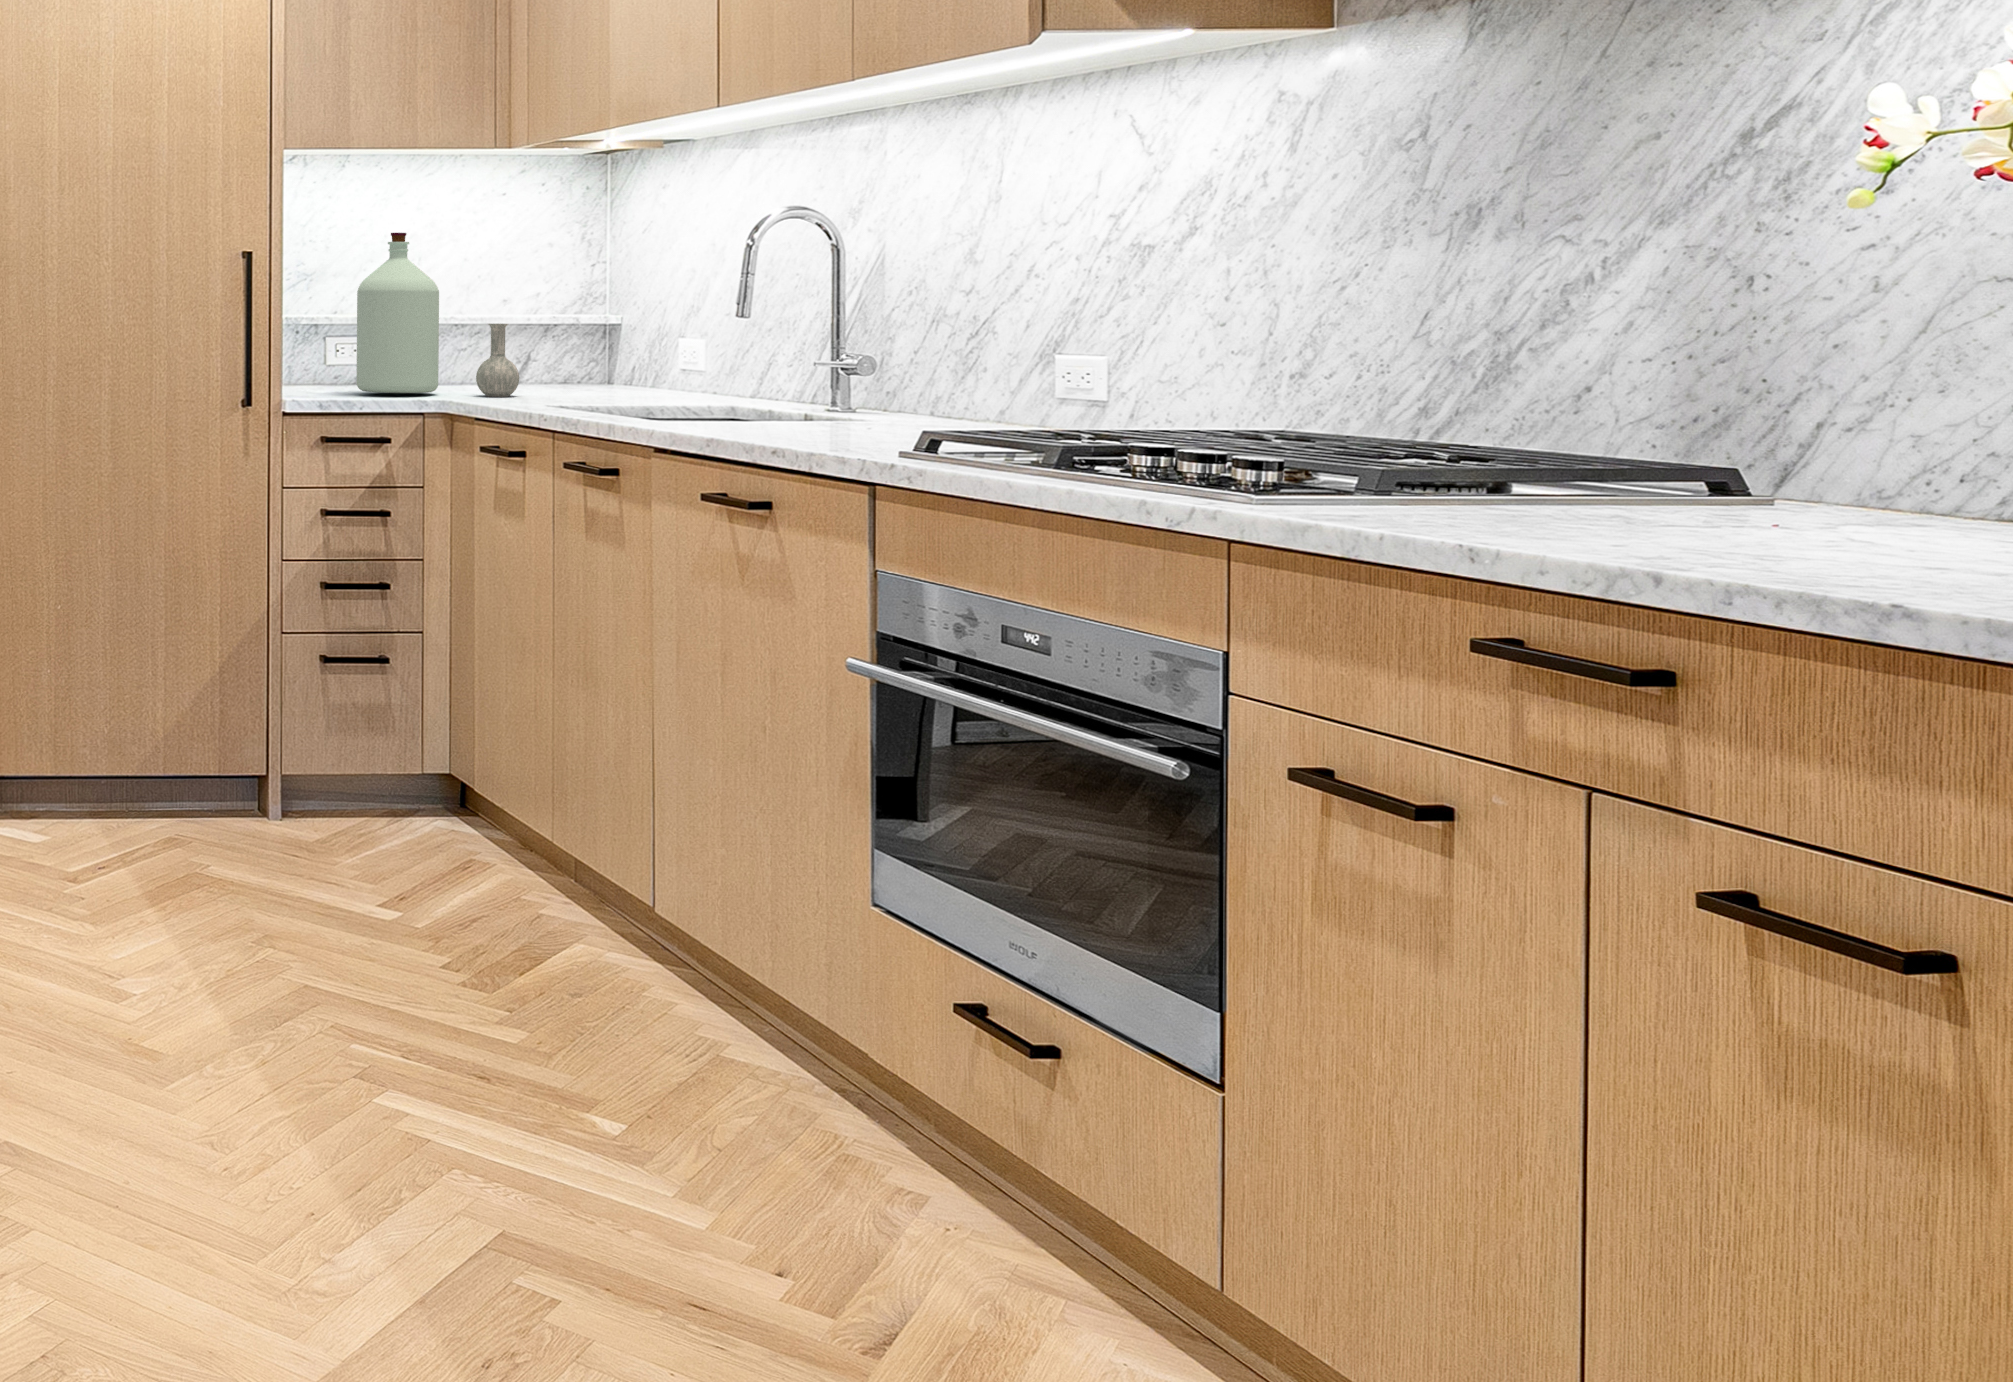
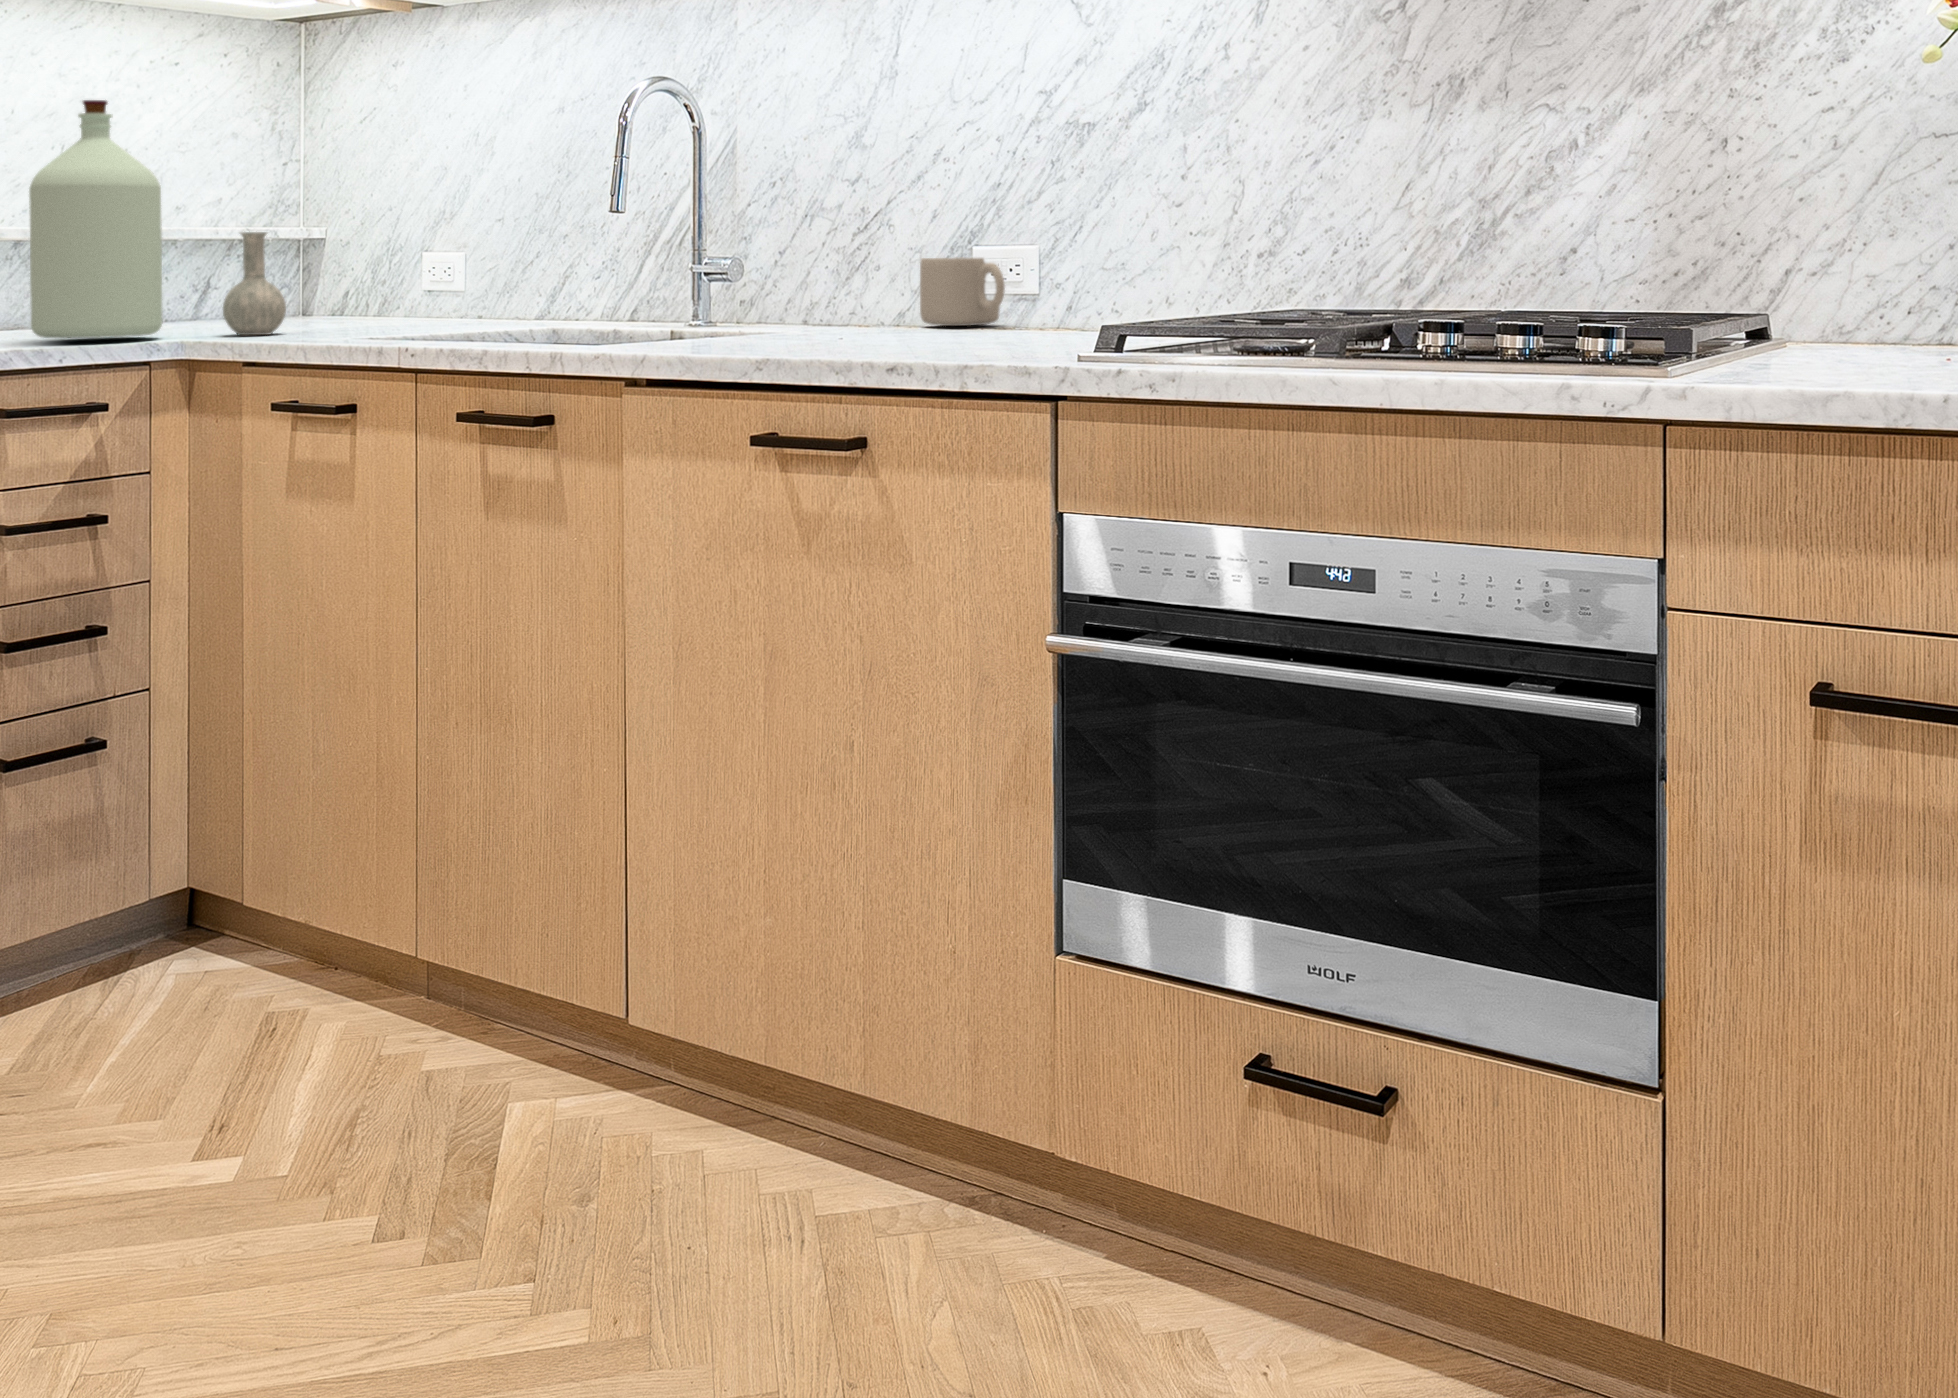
mug: none [988,362,1064,423] -> present [920,257,1005,326]

